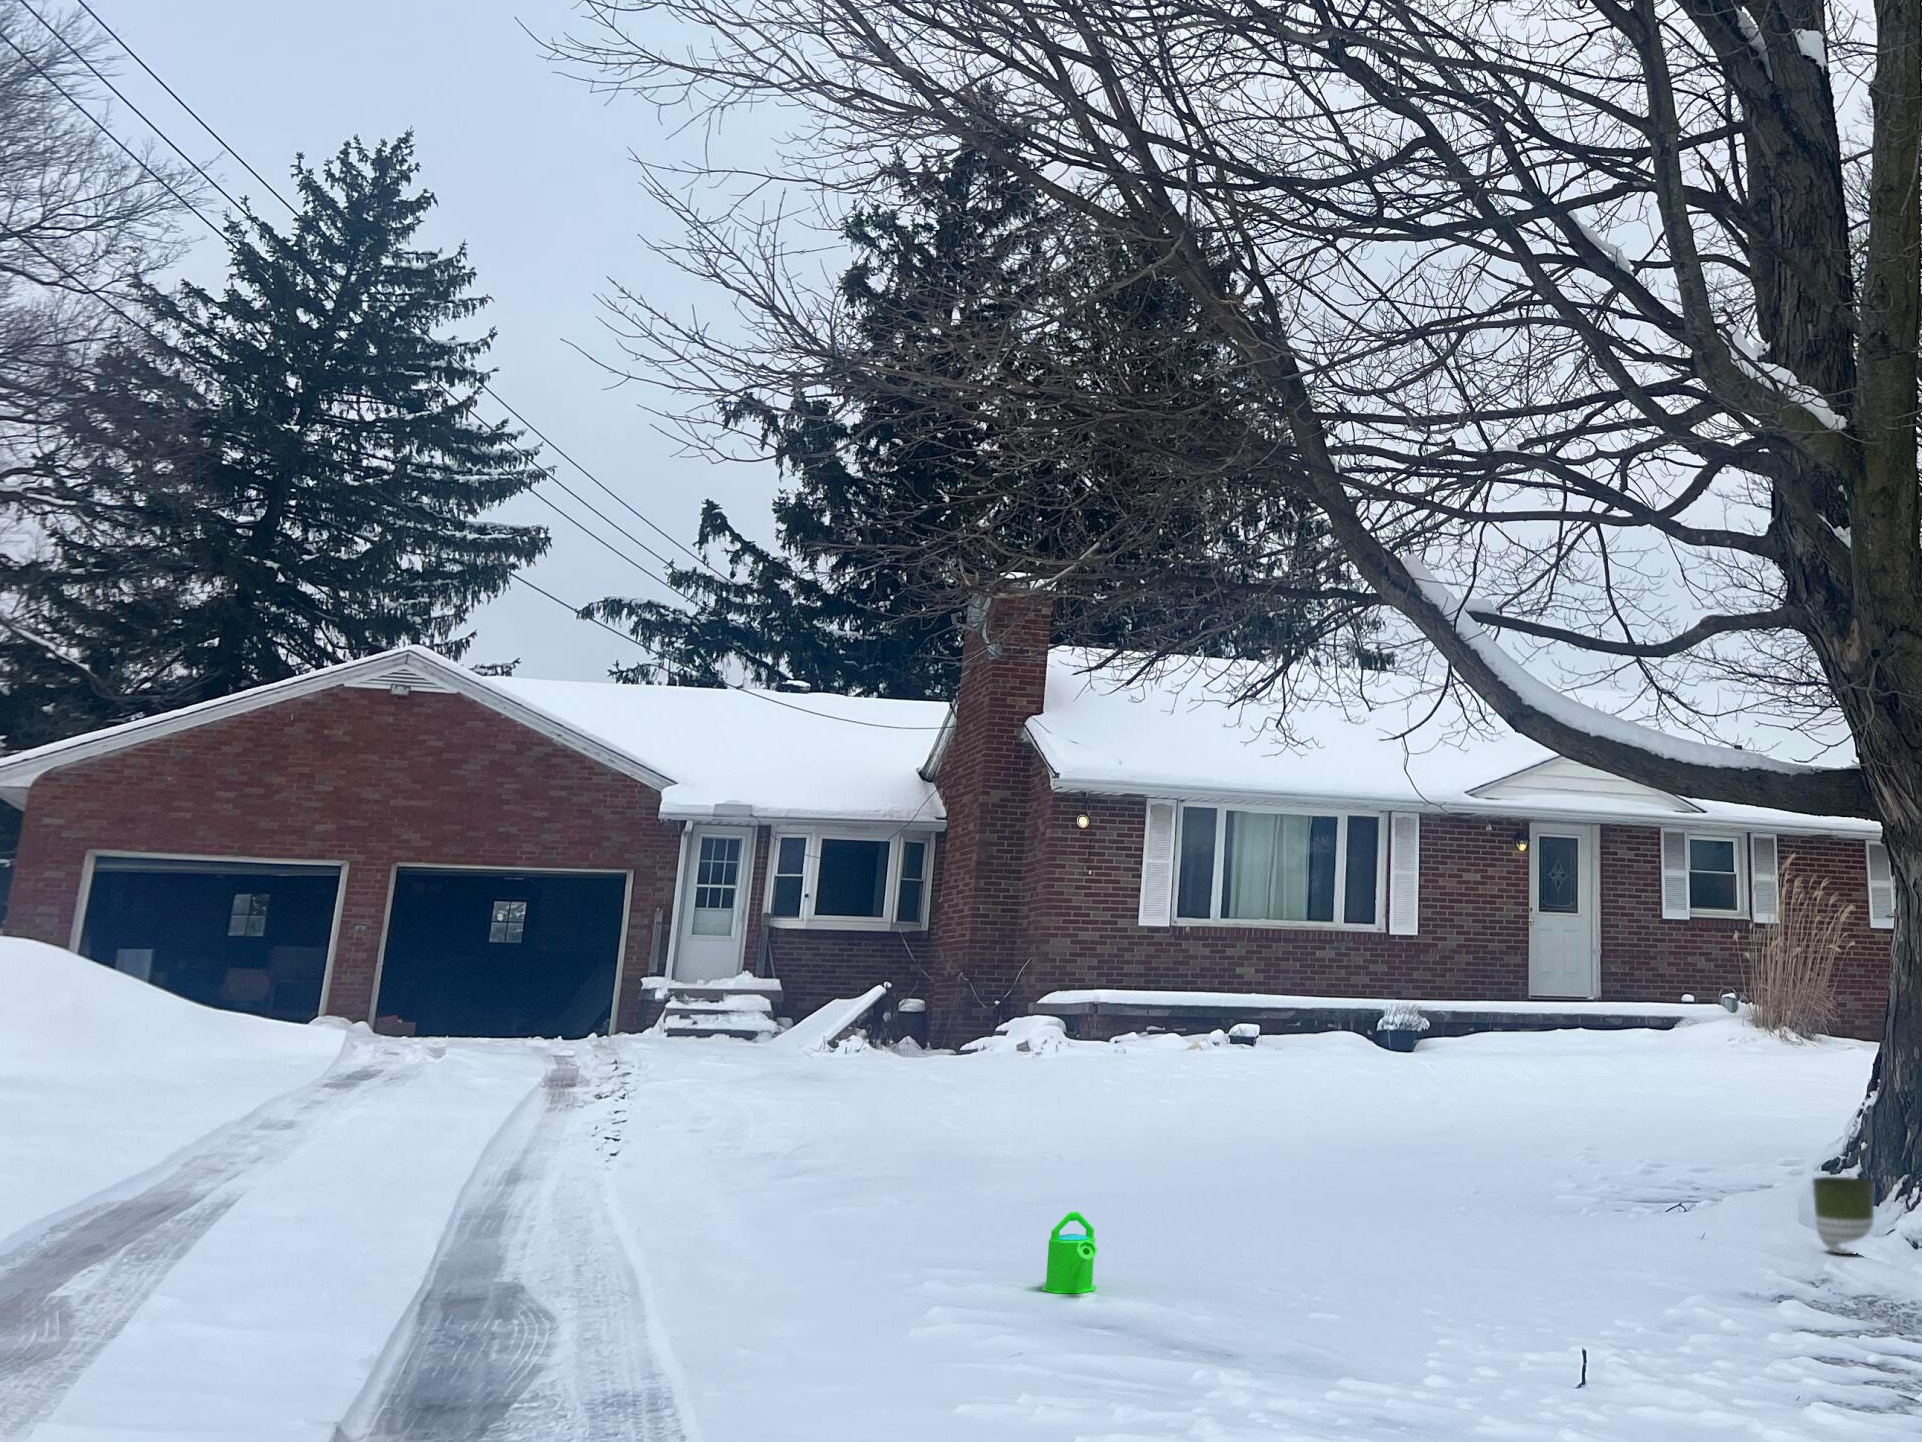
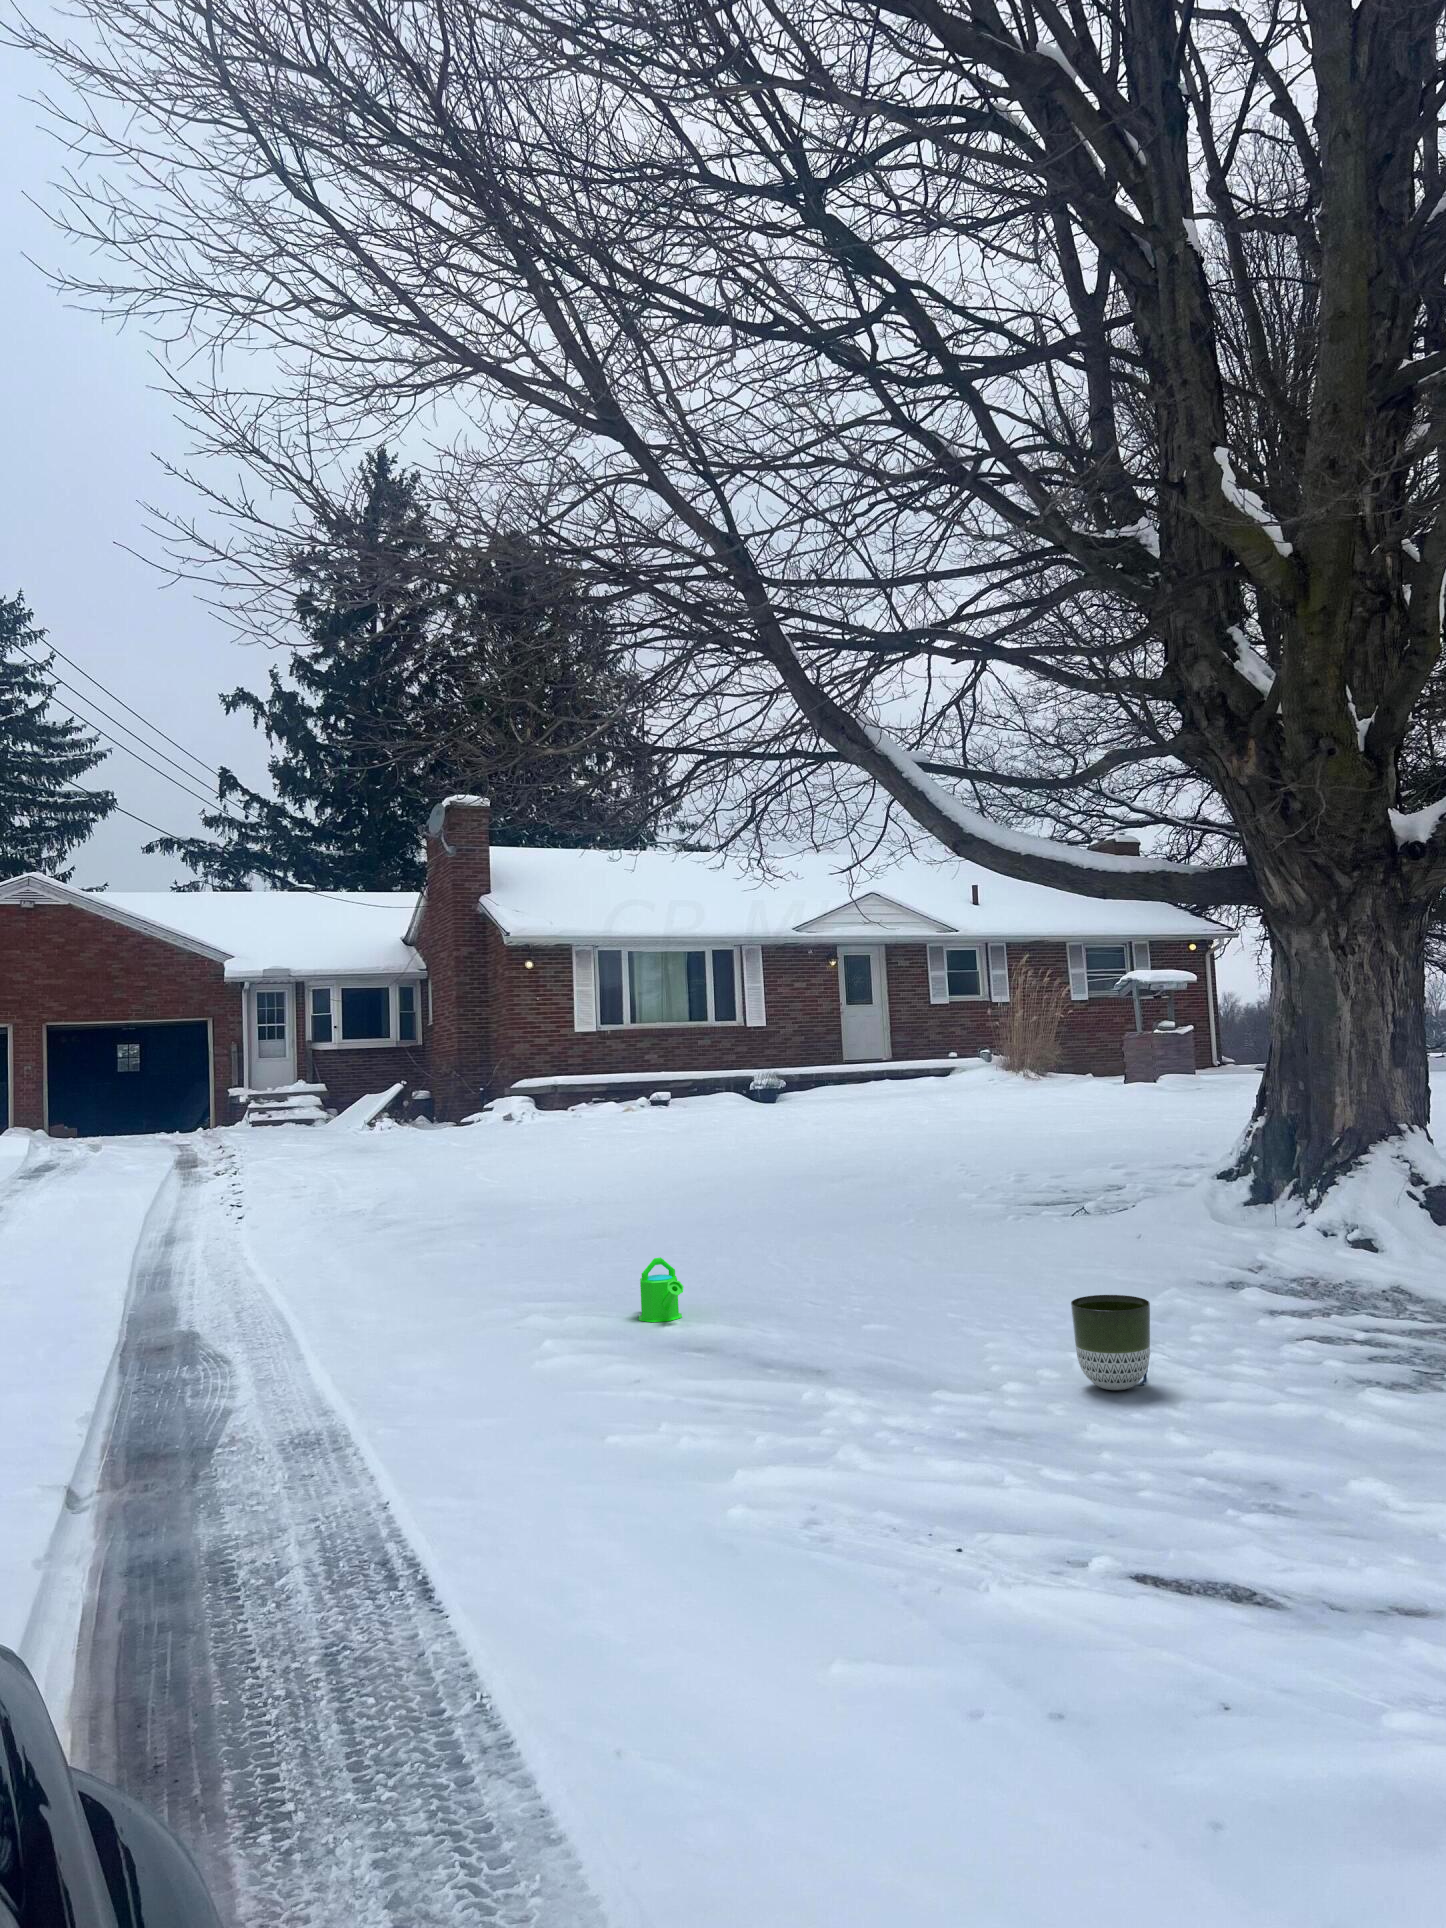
planter: present [1812,1177,1874,1254] -> present [1071,1295,1150,1390]

